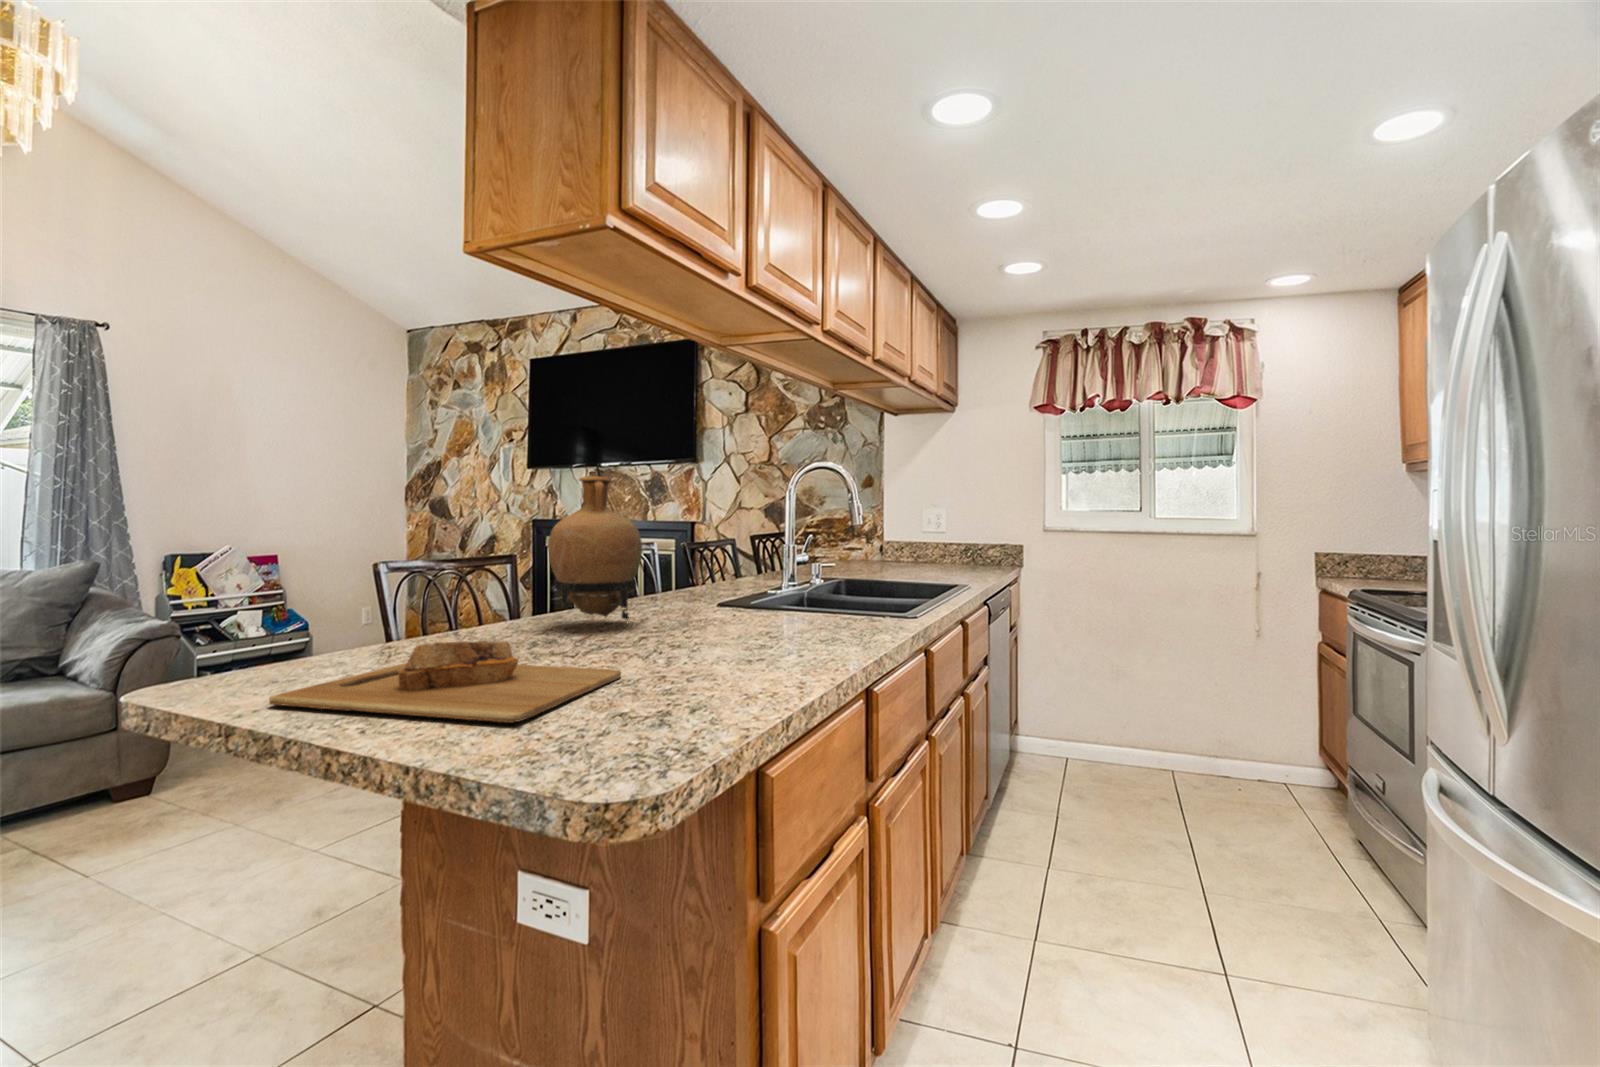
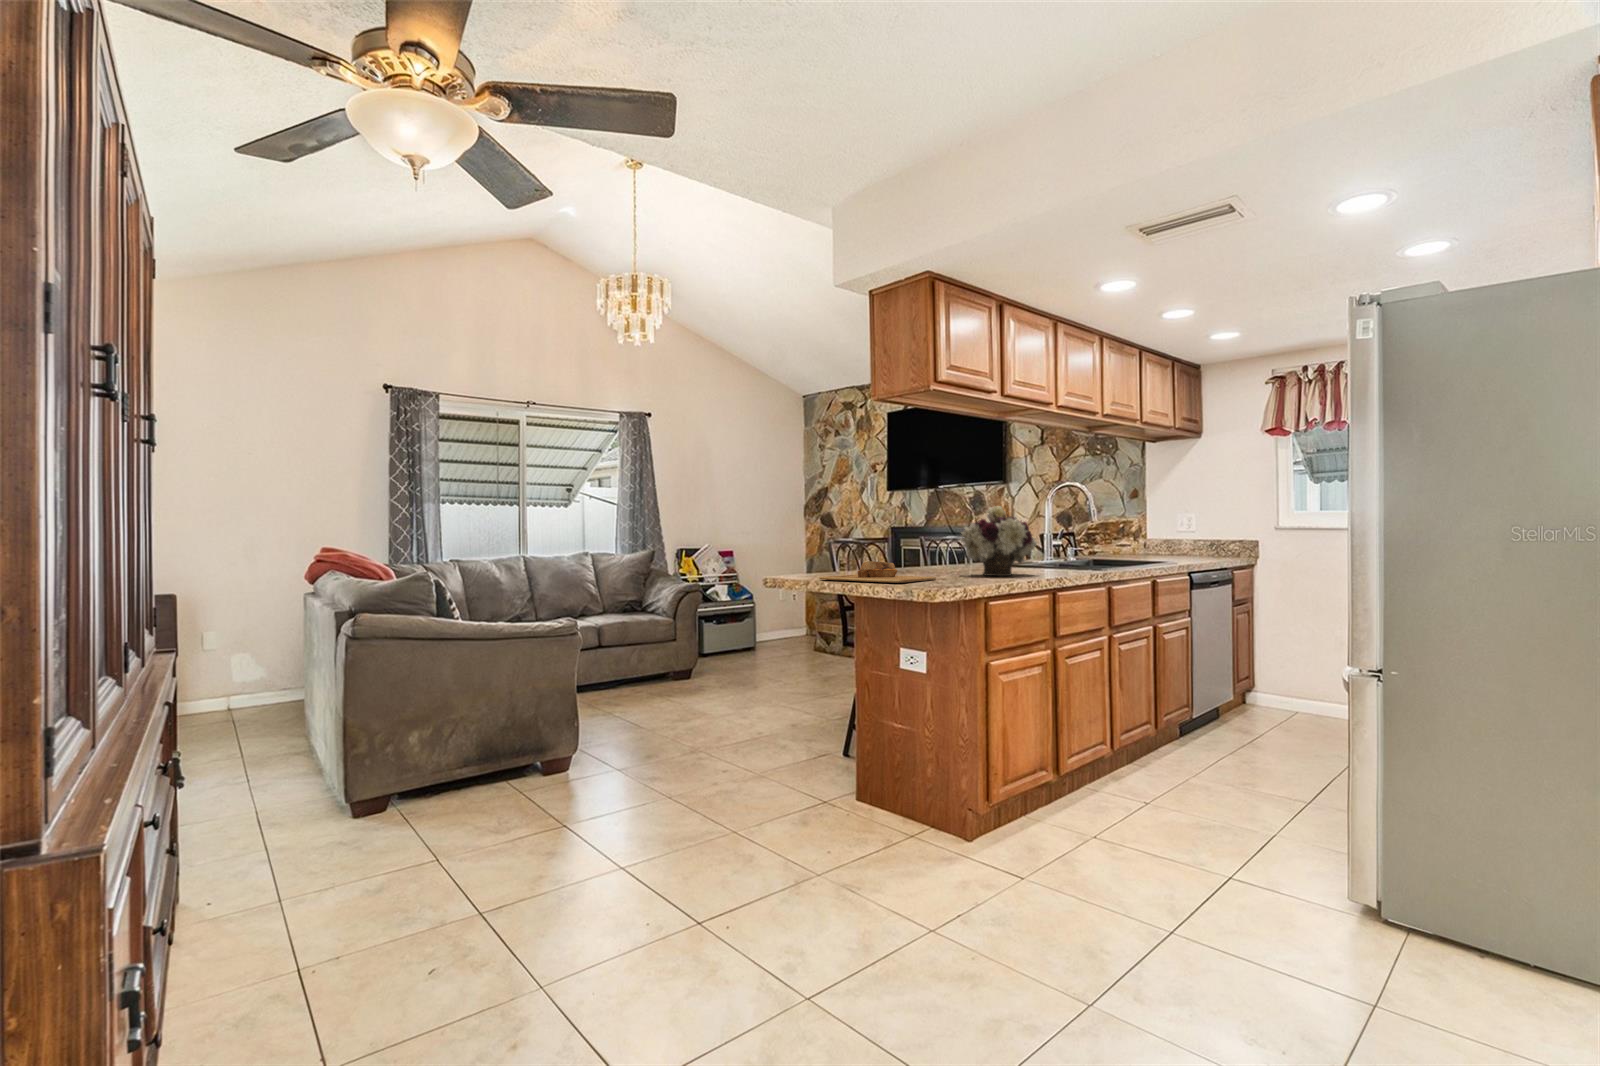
vase: present [548,476,642,620] -> none [906,499,950,571]
flower arrangement: none [666,495,823,646] -> present [960,506,1037,576]

